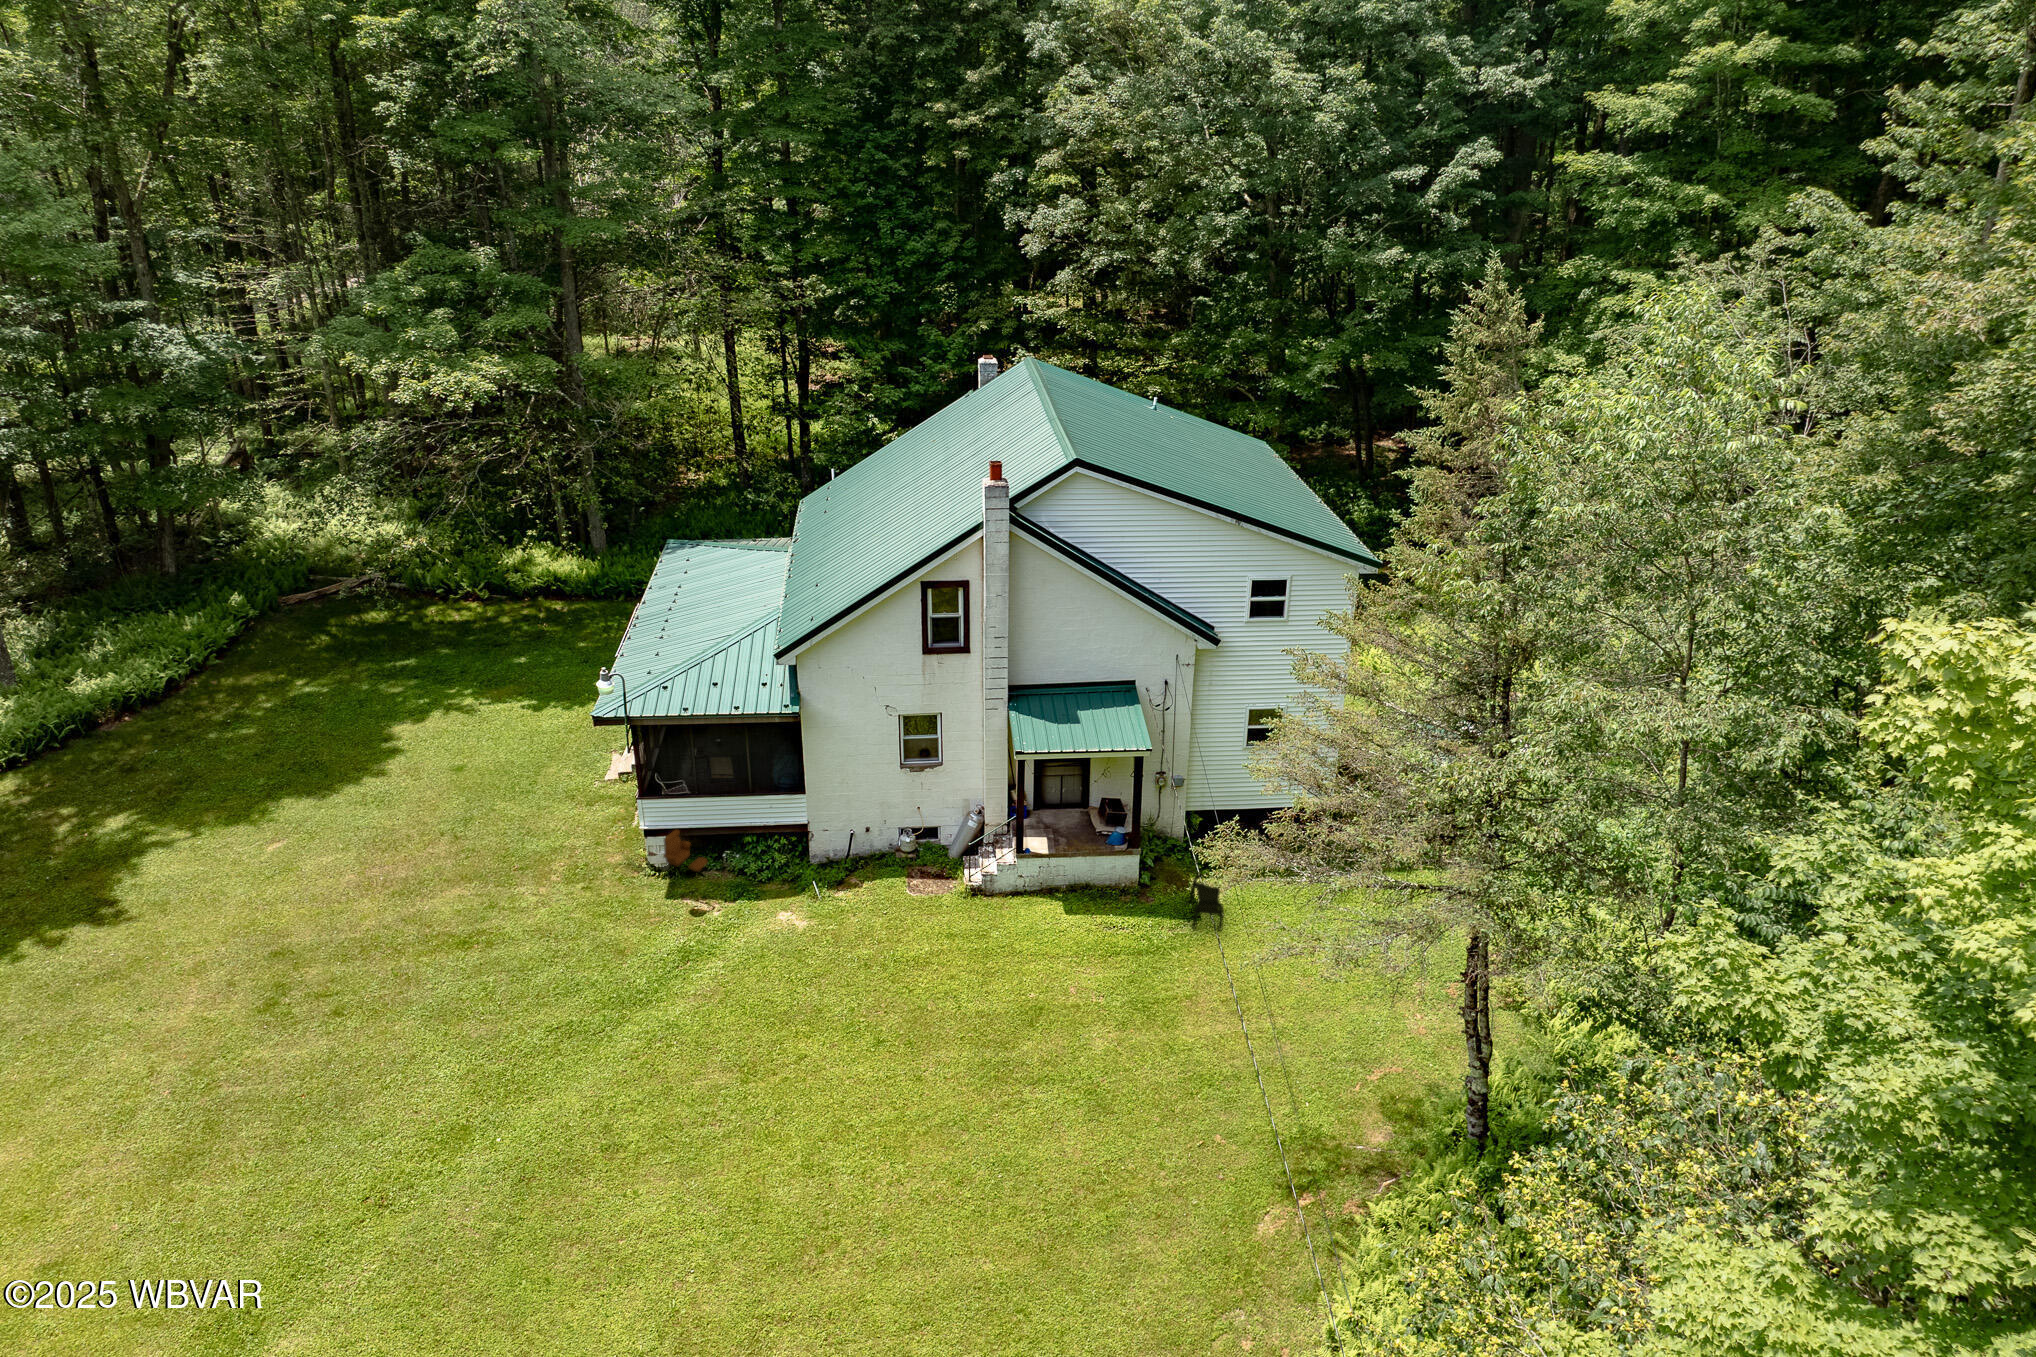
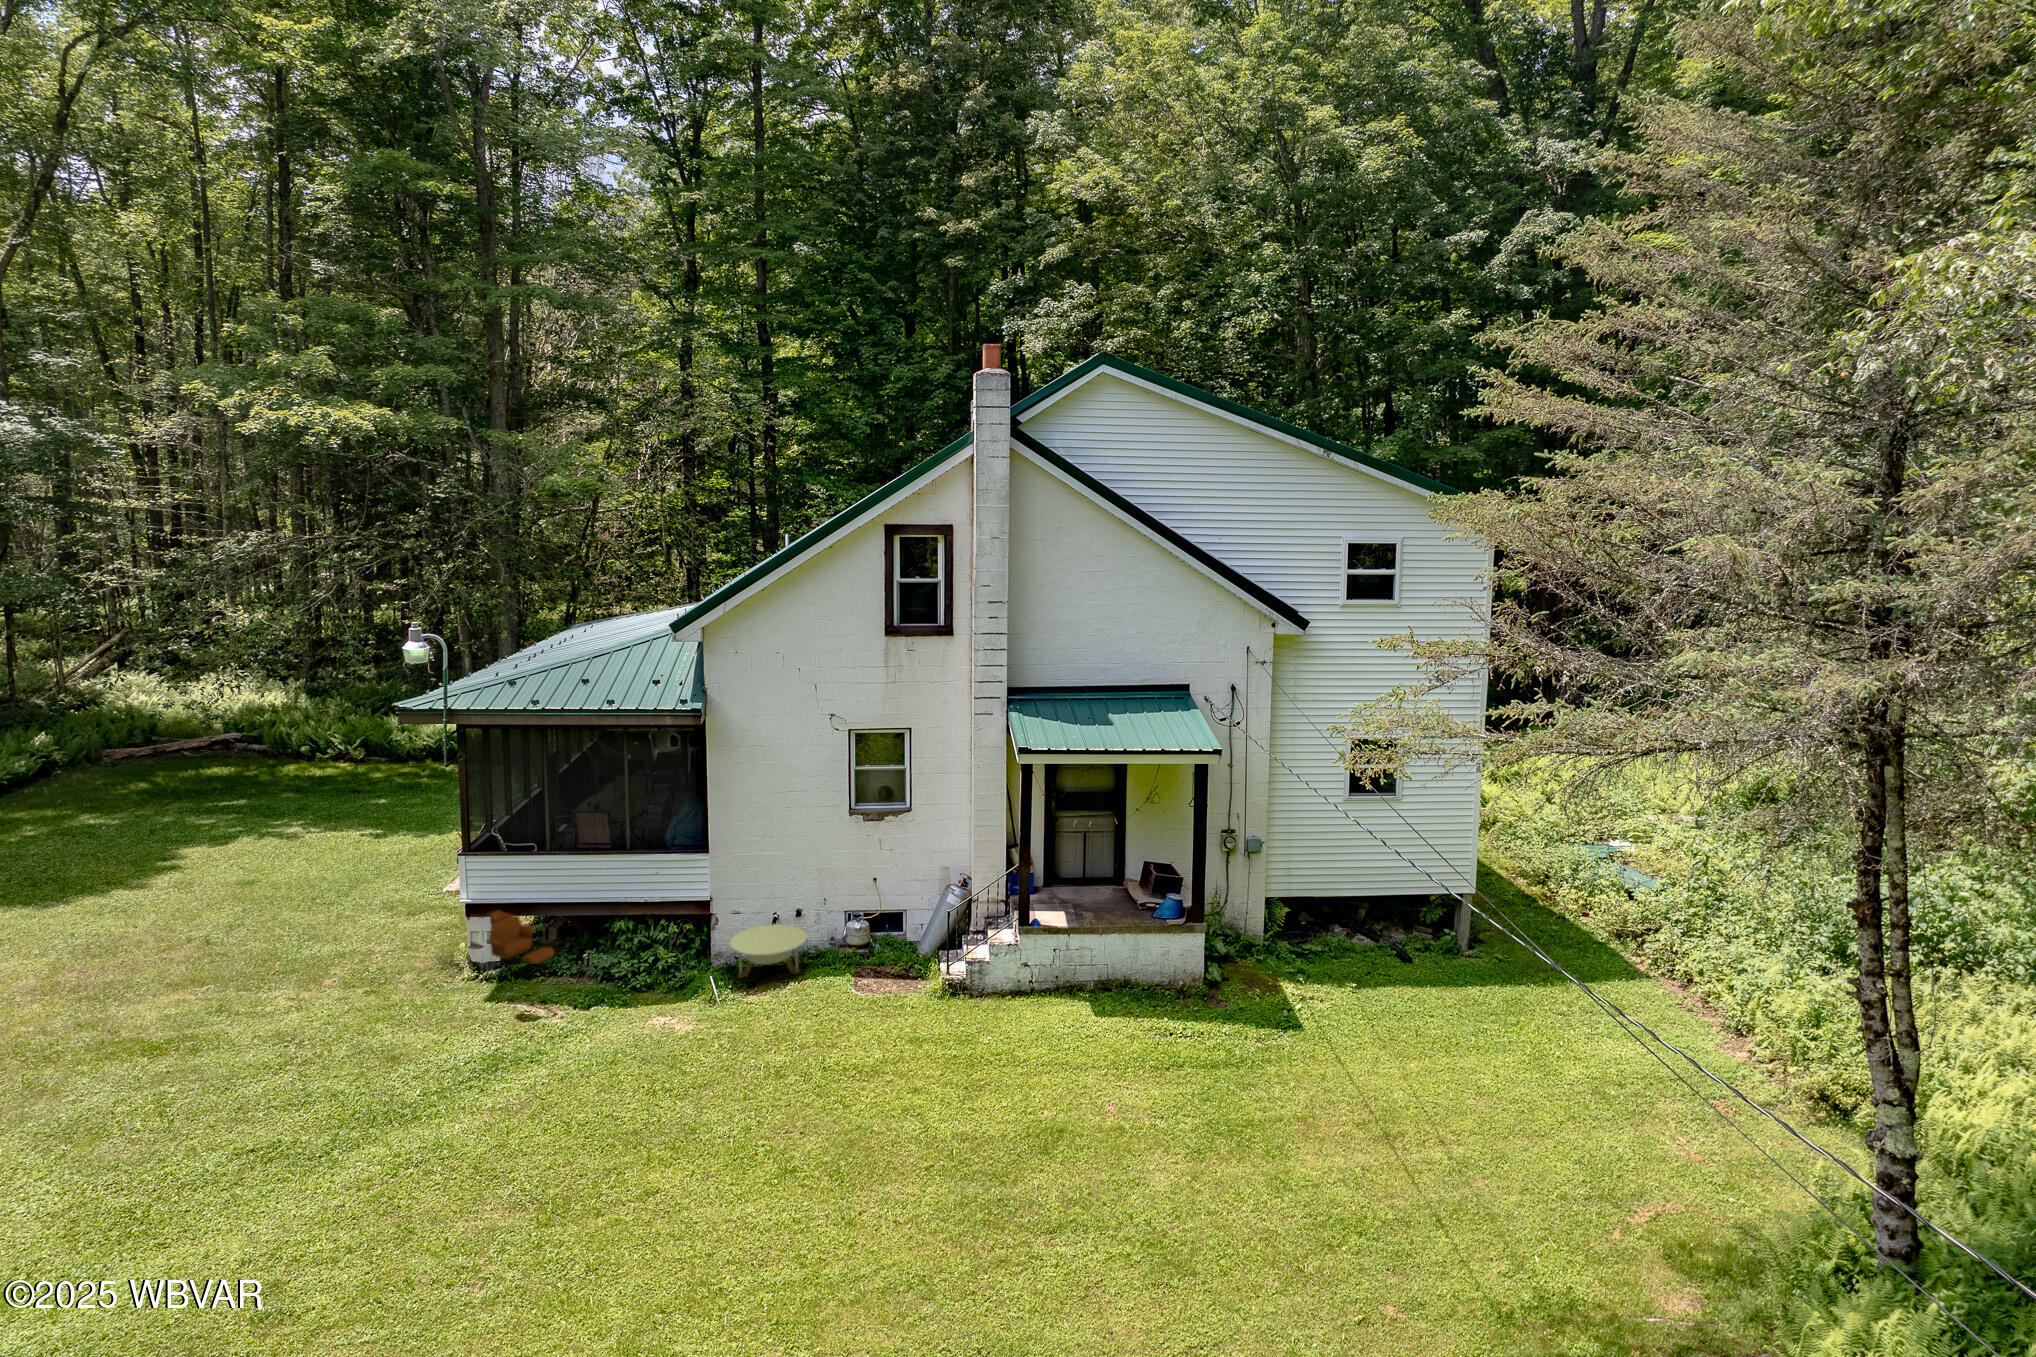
round table: none [825,839,876,879] -> present [730,924,807,978]
bench: present [1190,874,1224,930] -> none [1292,955,1353,1041]

